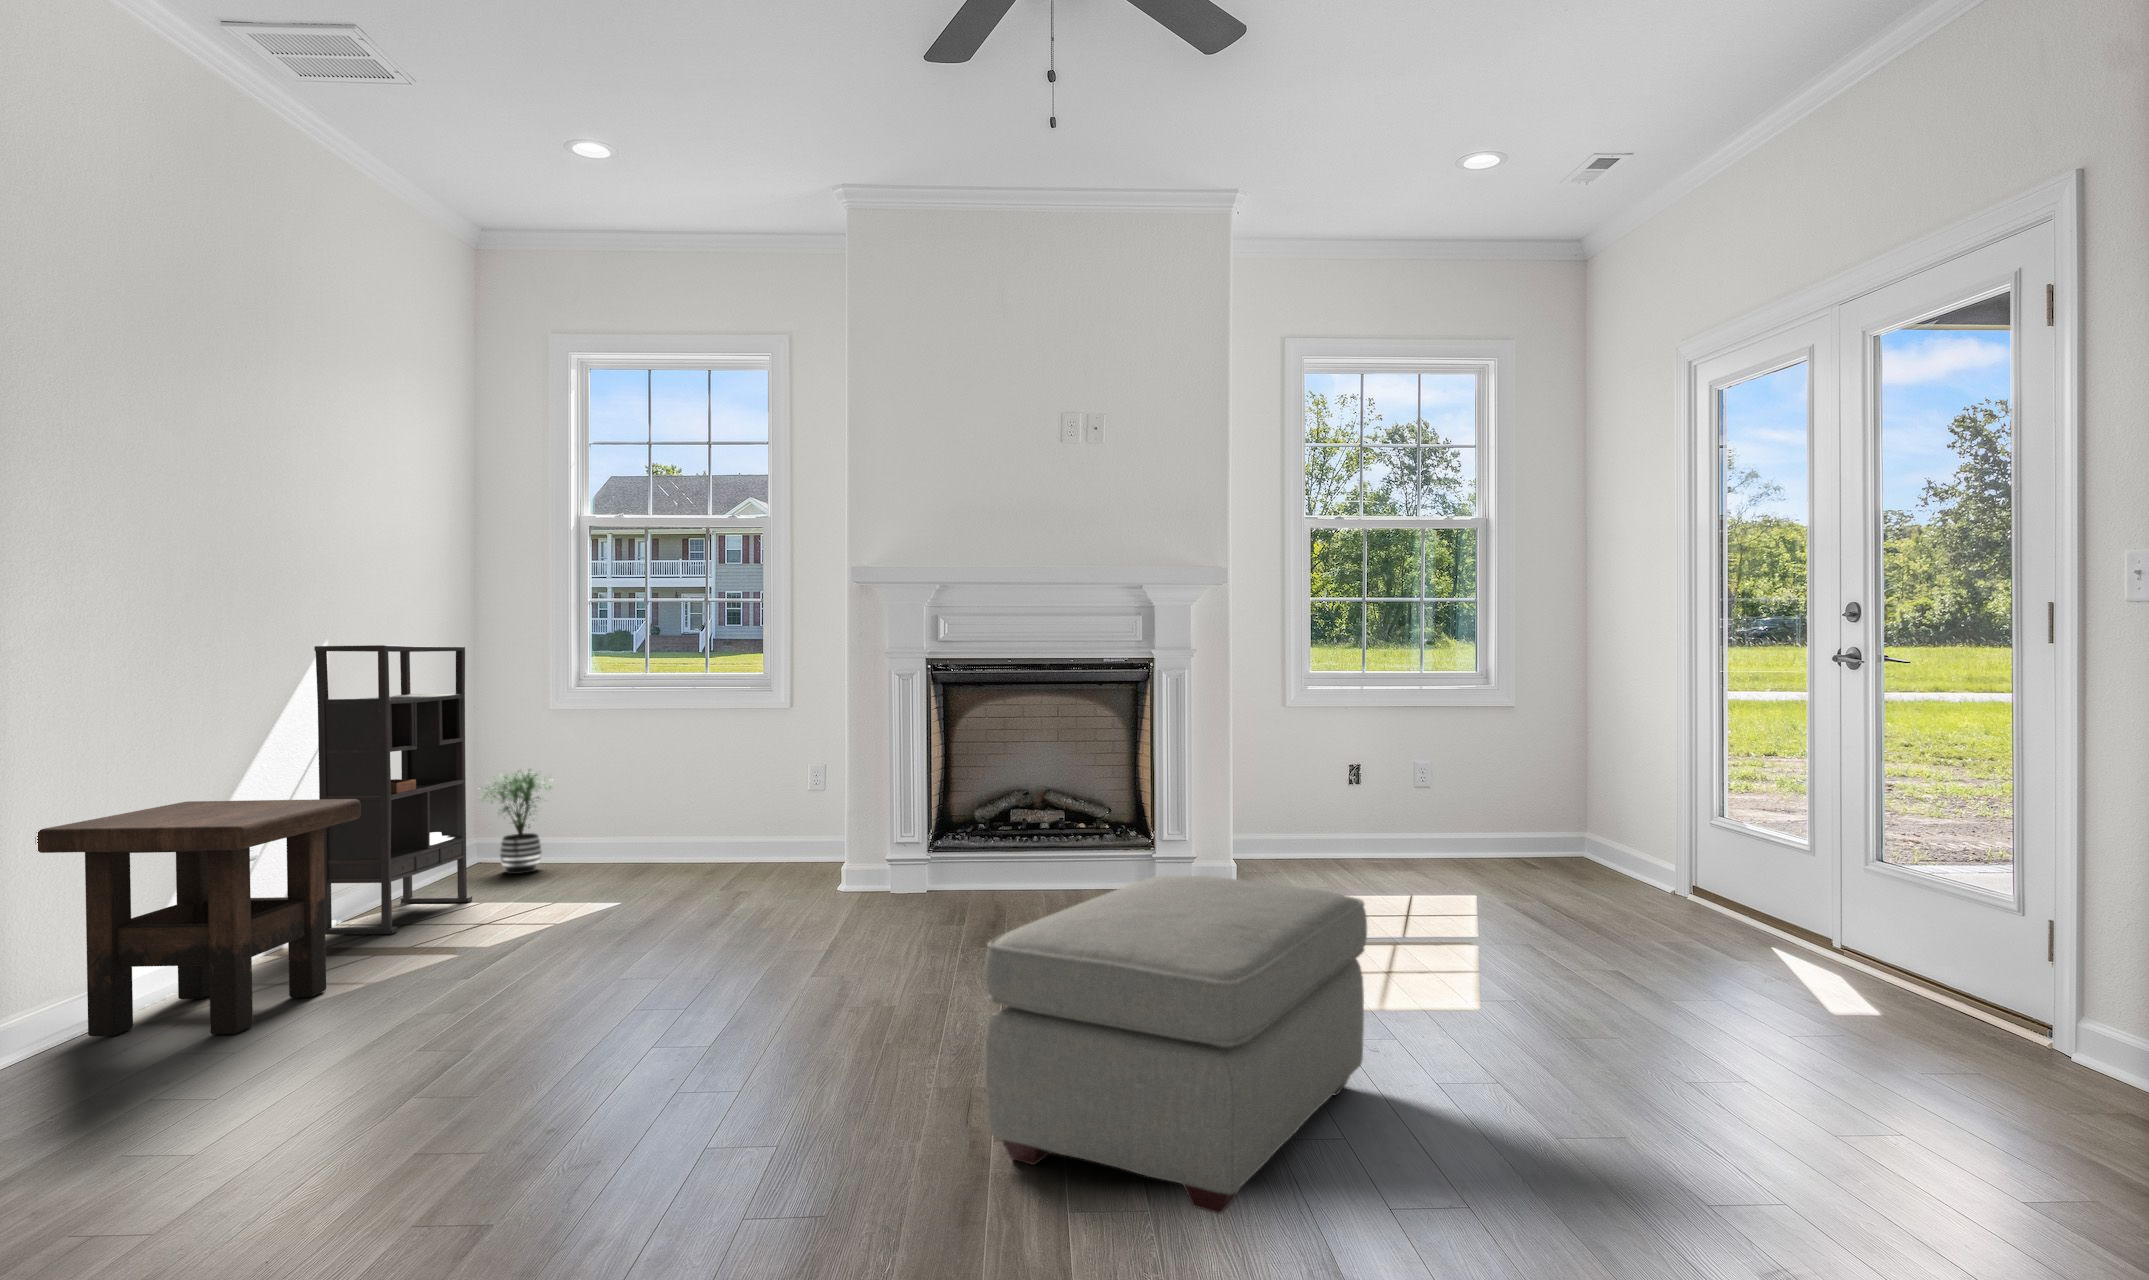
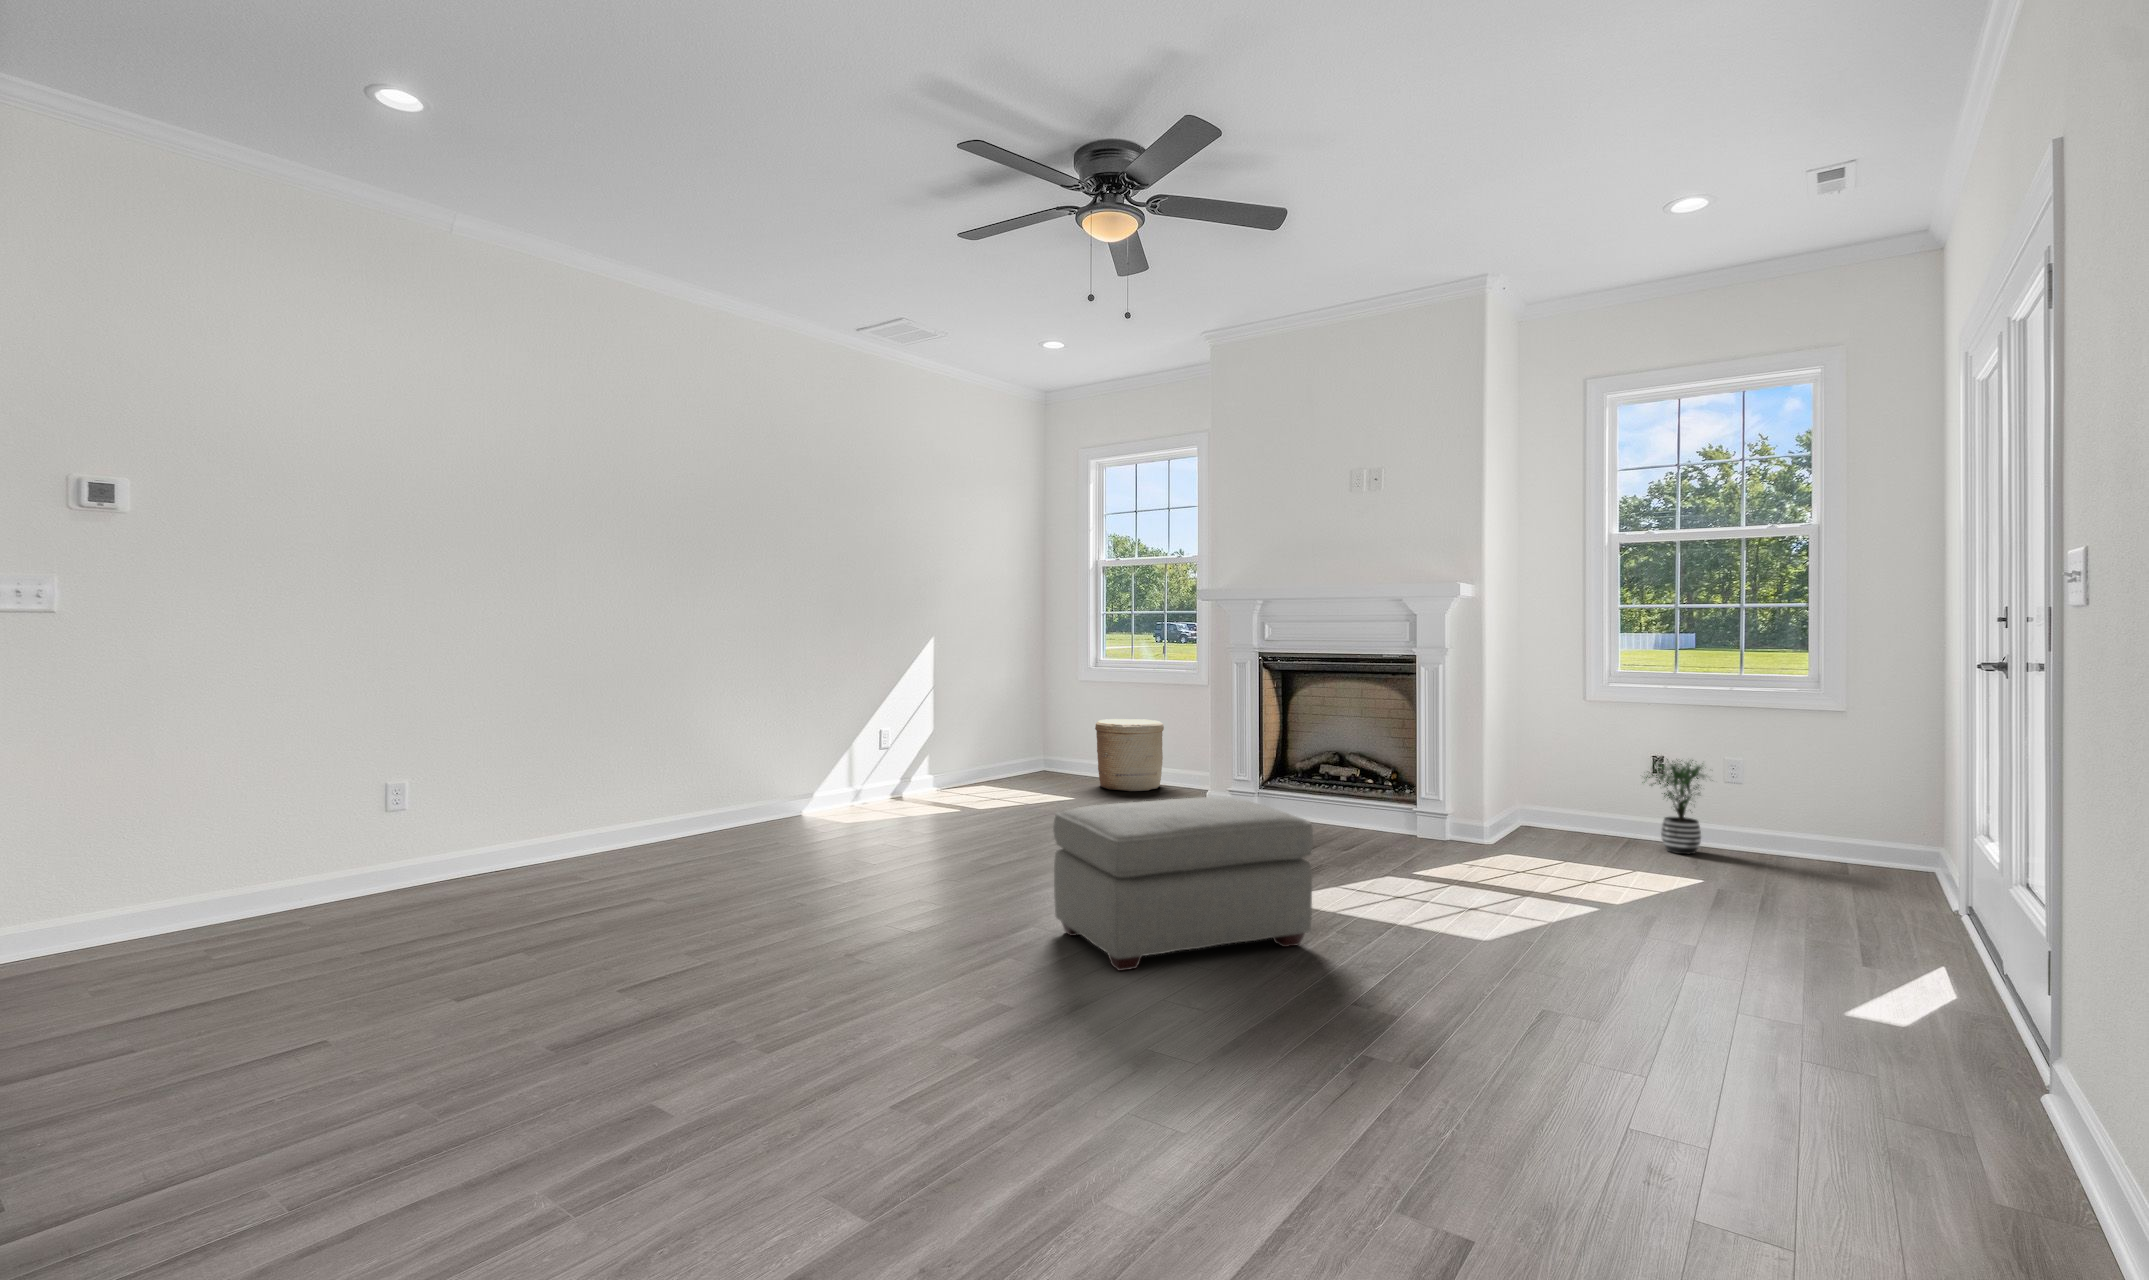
bookshelf: present [314,645,472,935] -> none [920,637,1005,797]
woven basket: none [626,767,737,882] -> present [1095,719,1164,791]
potted plant: present [478,769,553,874] -> present [1642,759,1705,854]
side table: present [35,799,361,1036] -> none [776,714,910,827]

